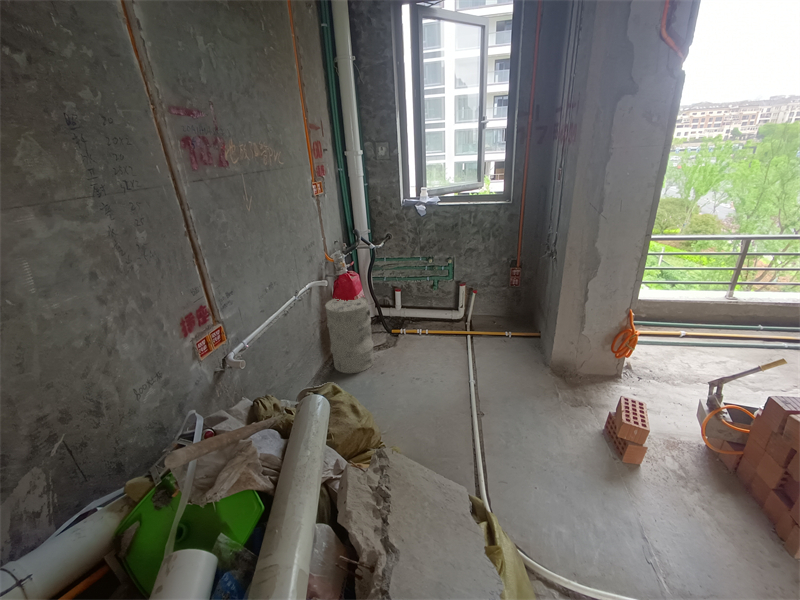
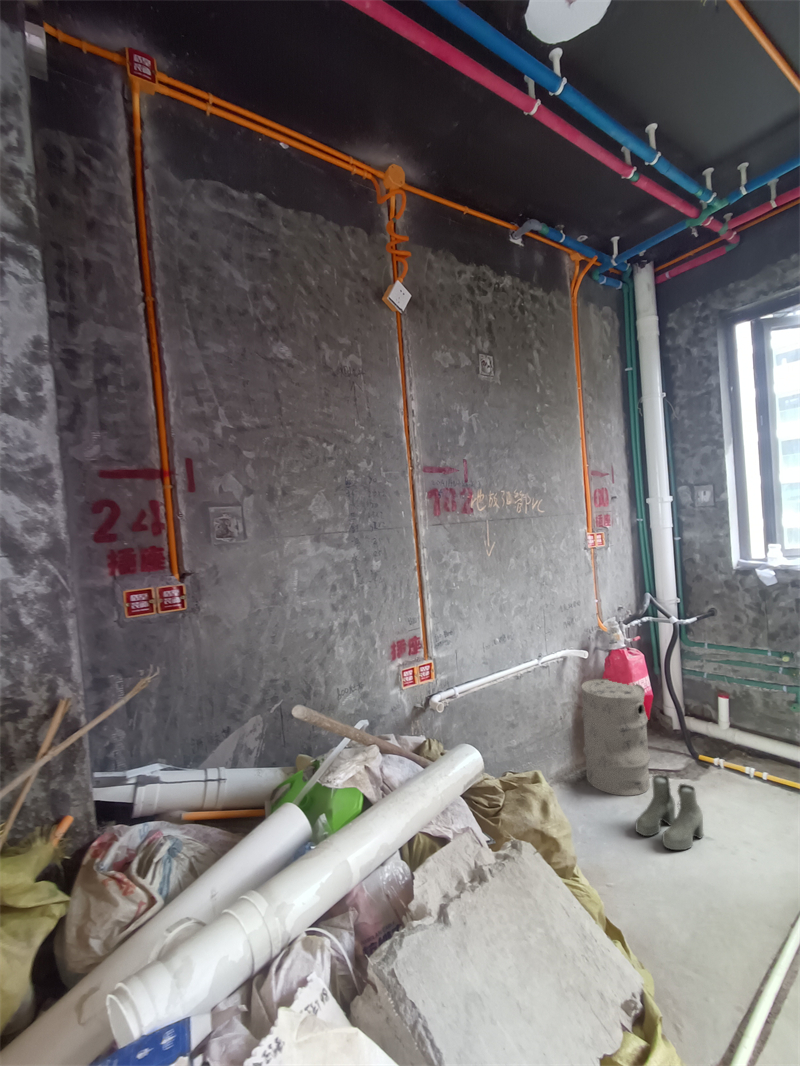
boots: none [380,351,414,393] -> present [636,775,703,850]

